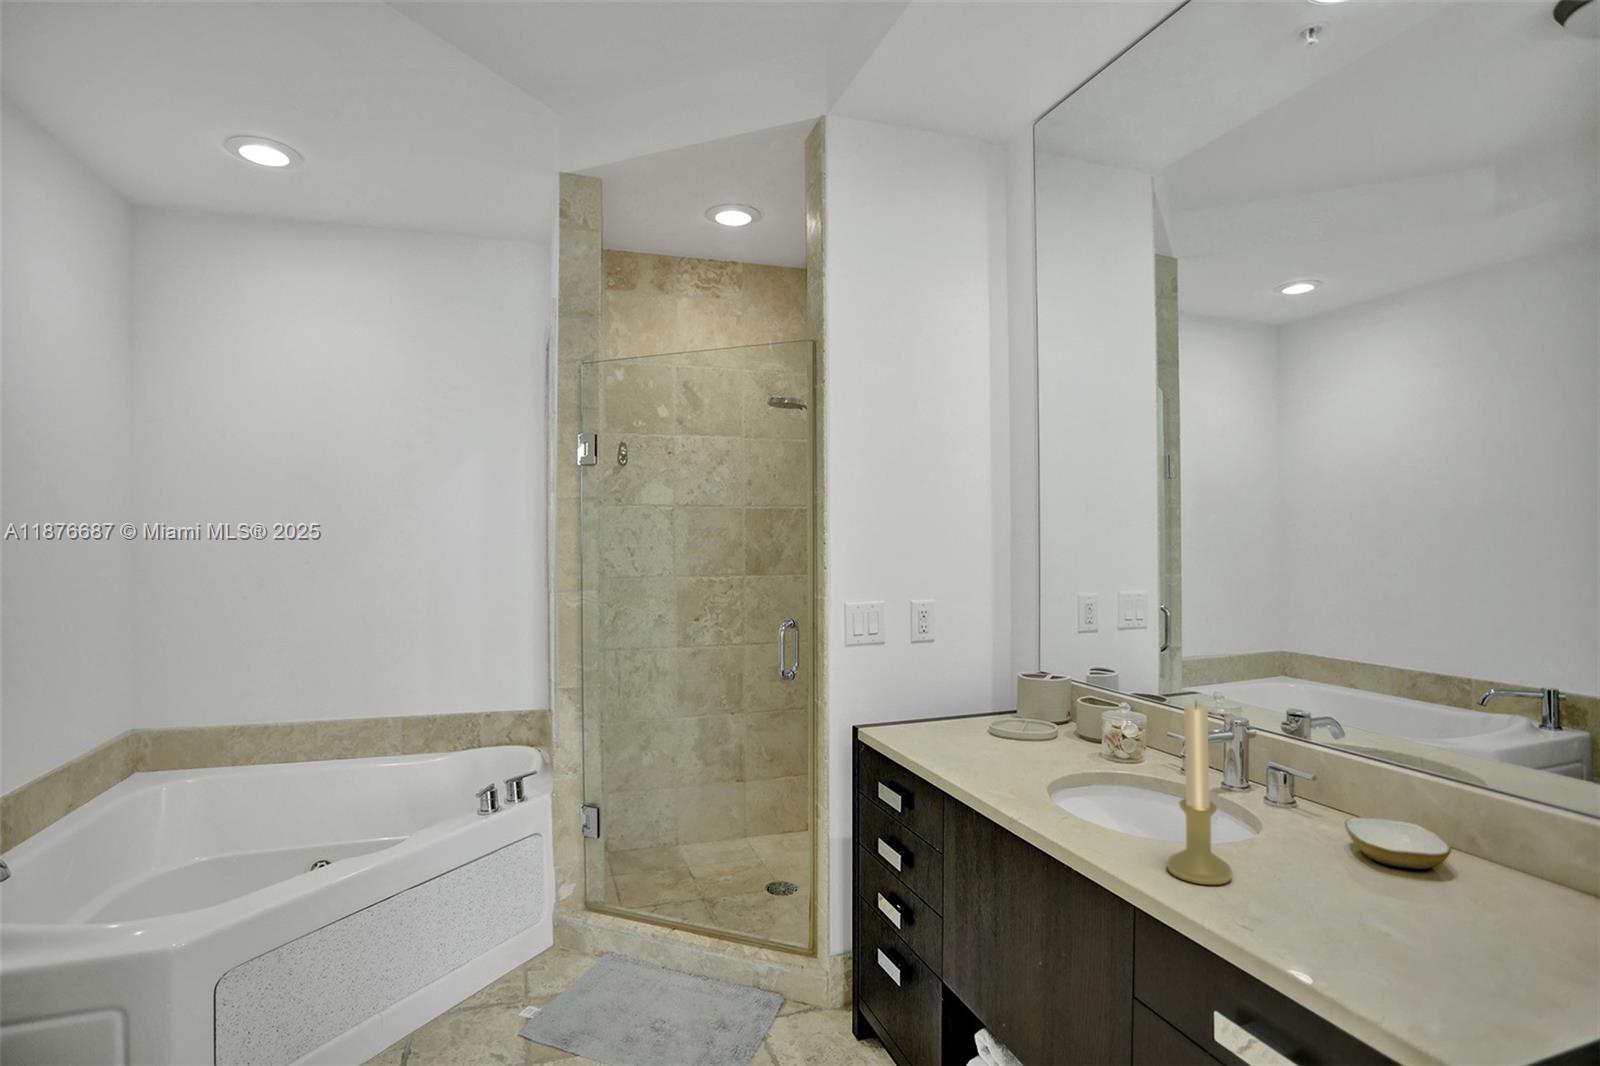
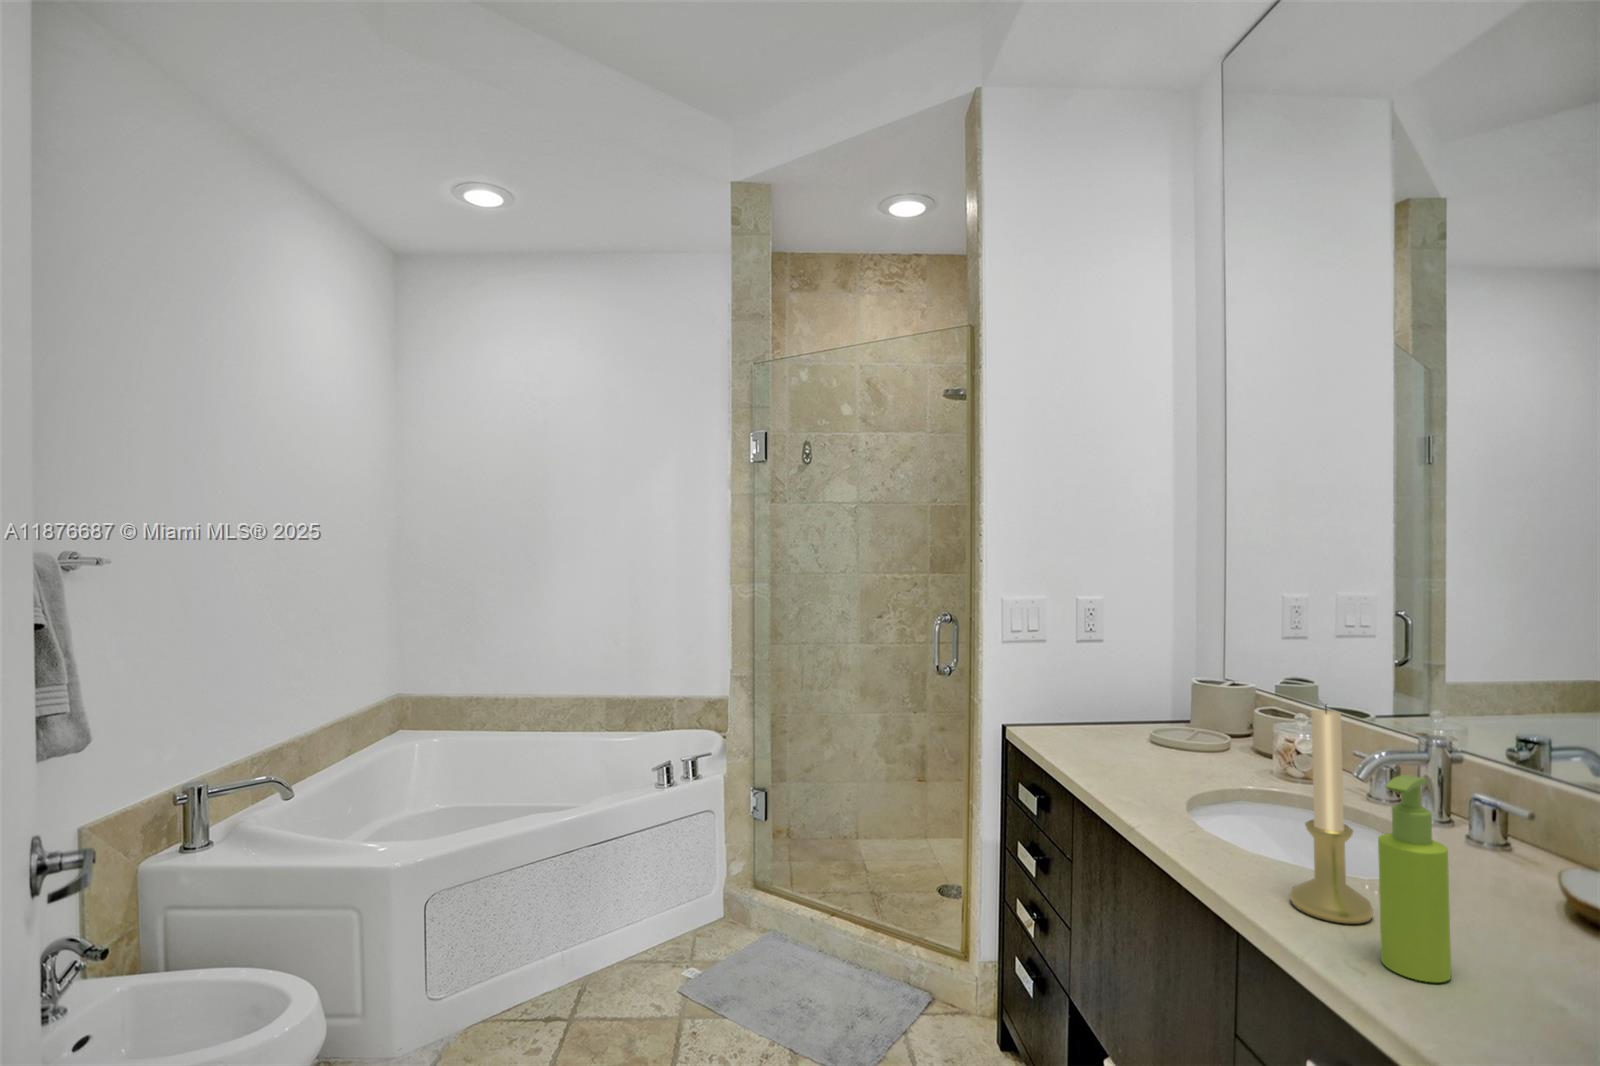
soap dispenser: none [1251,758,1306,926] -> present [1378,775,1451,982]

